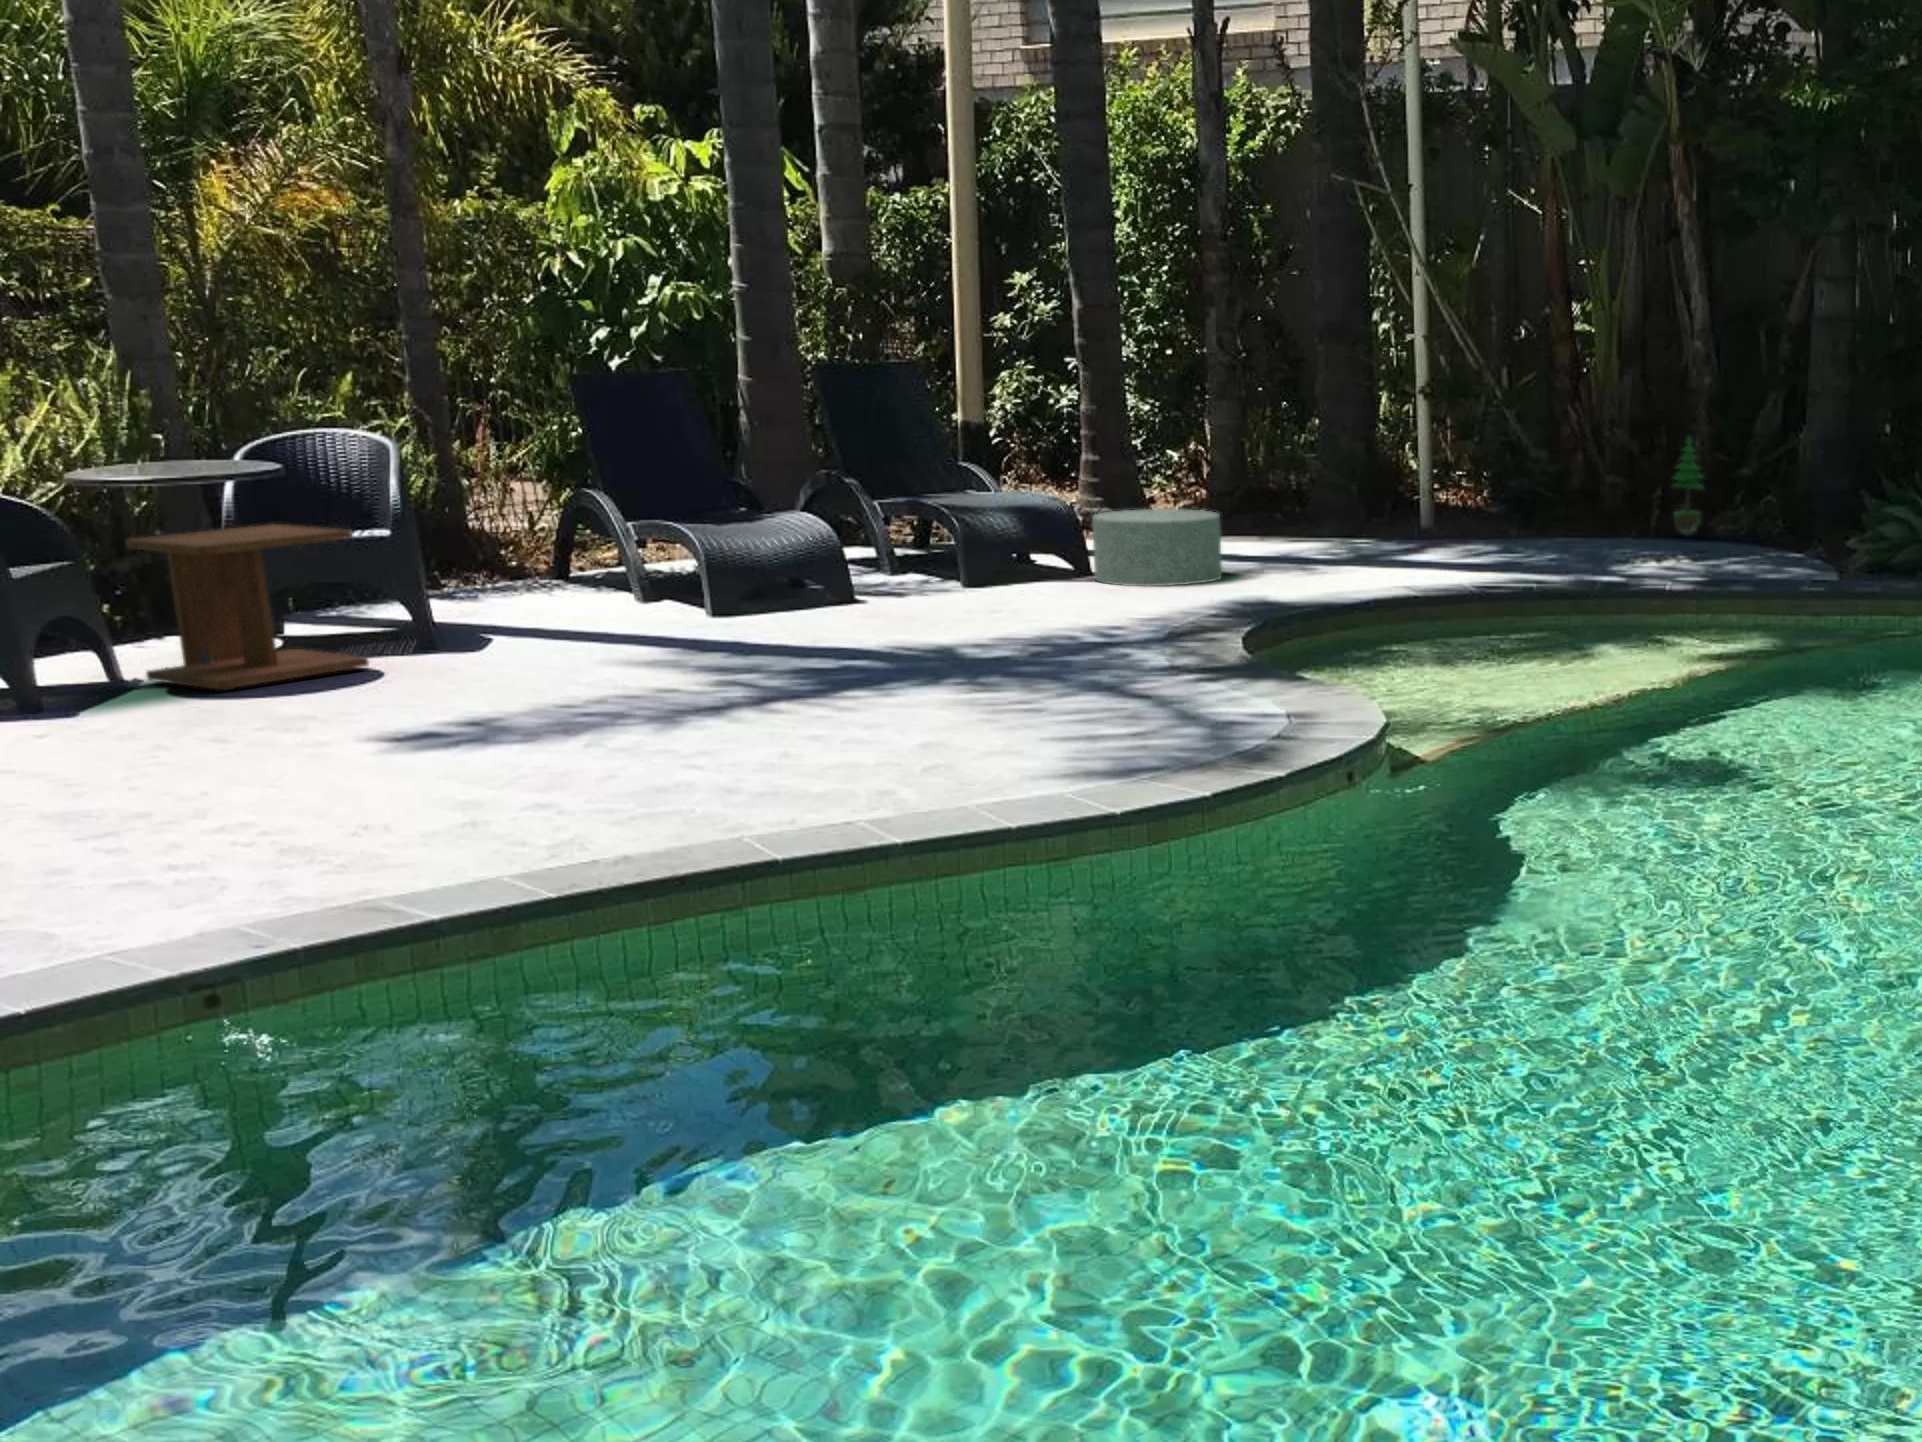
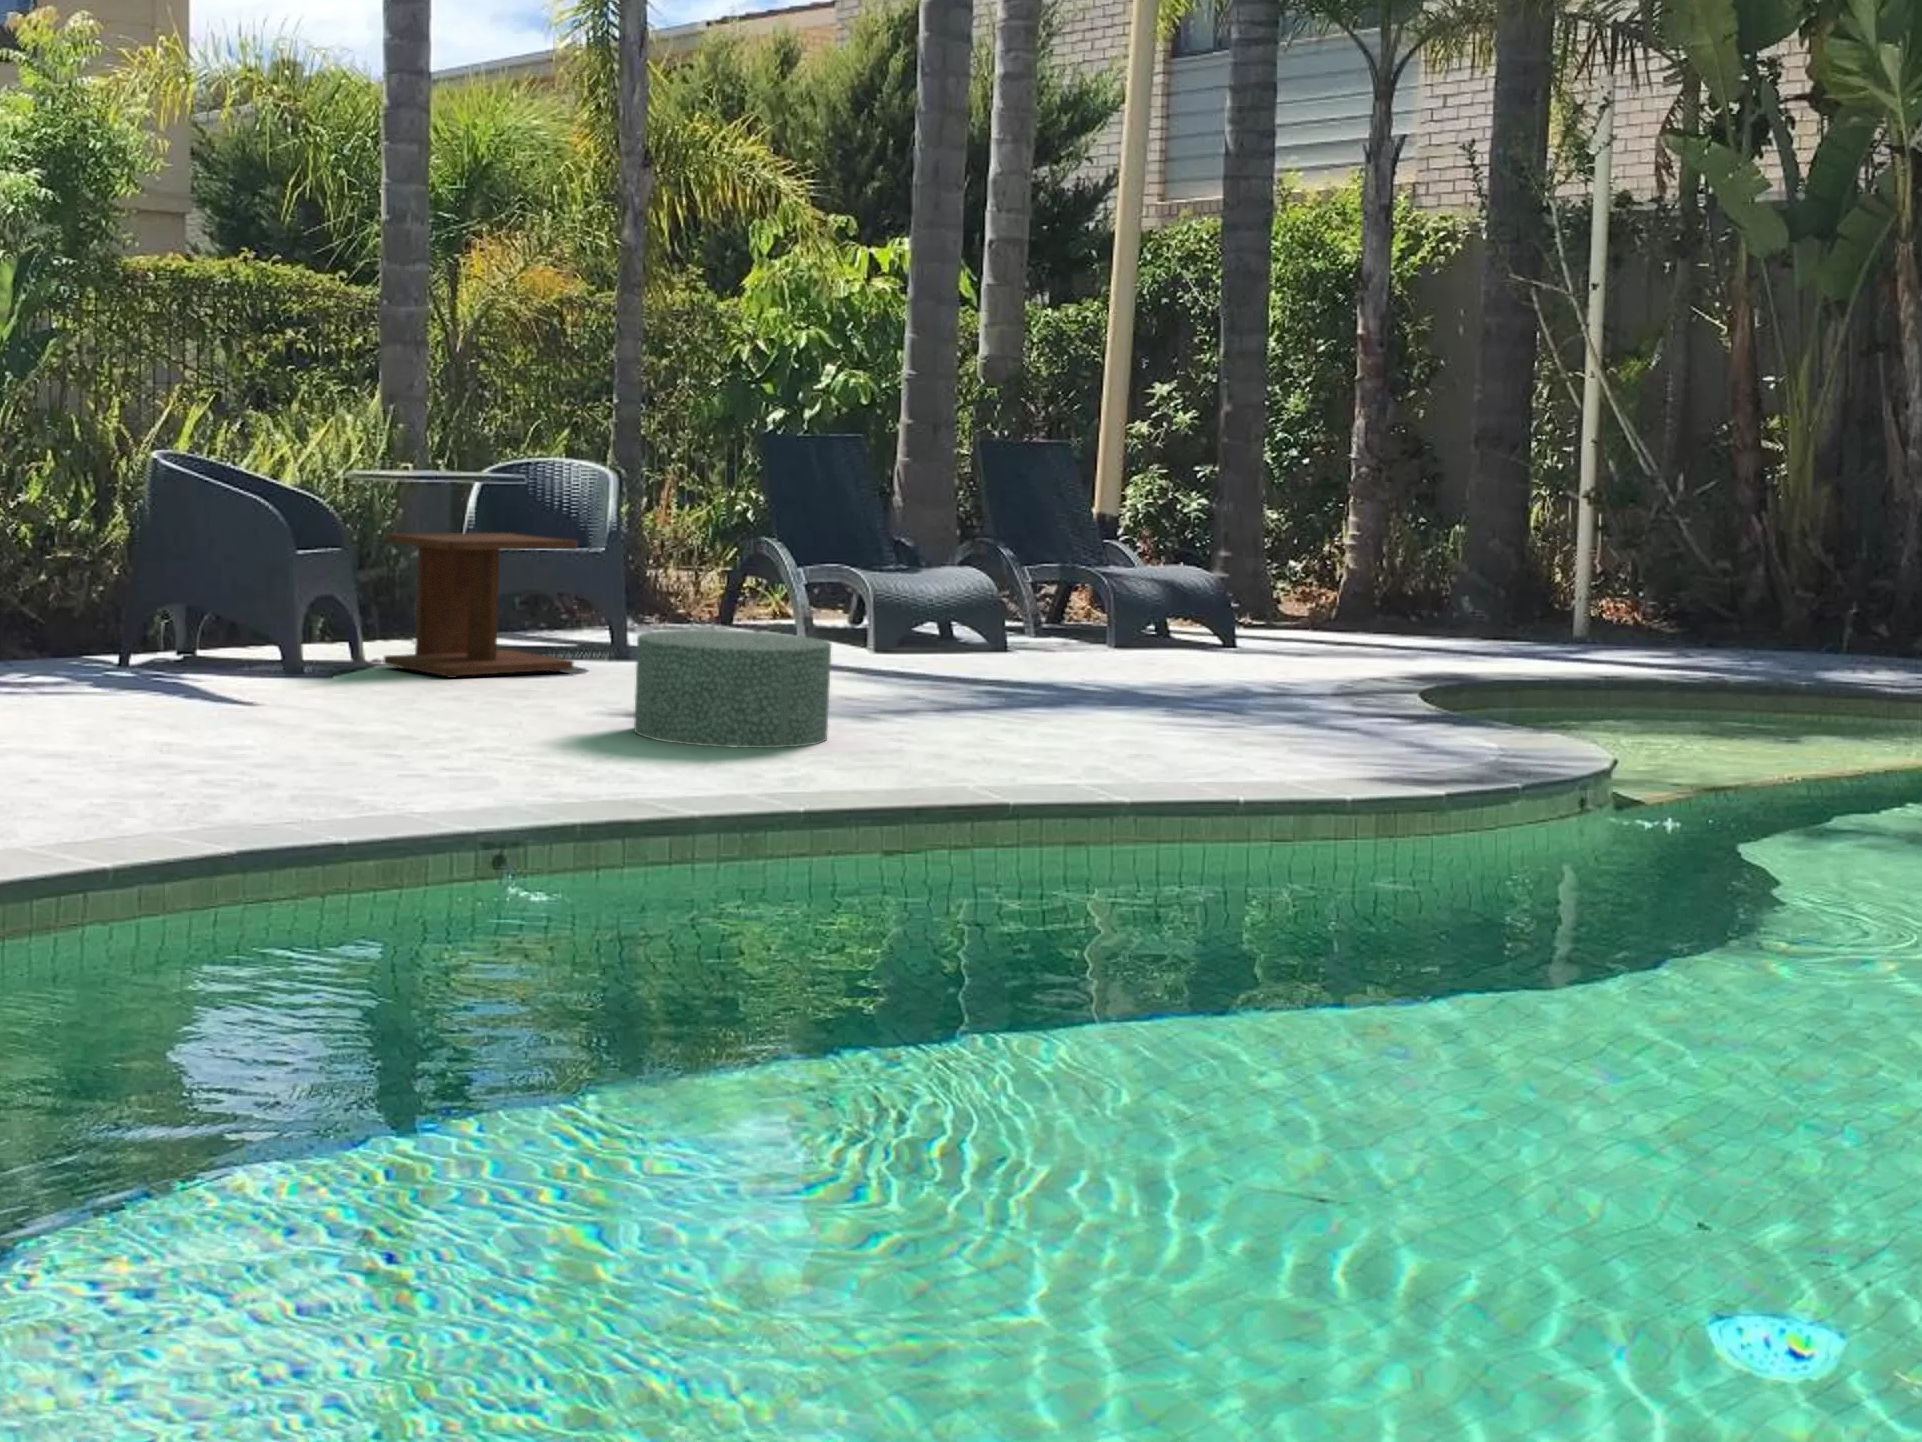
potted tree: present [1673,437,1703,536] -> none [1860,558,1903,668]
ottoman: present [1092,509,1222,586] -> present [634,630,831,748]

